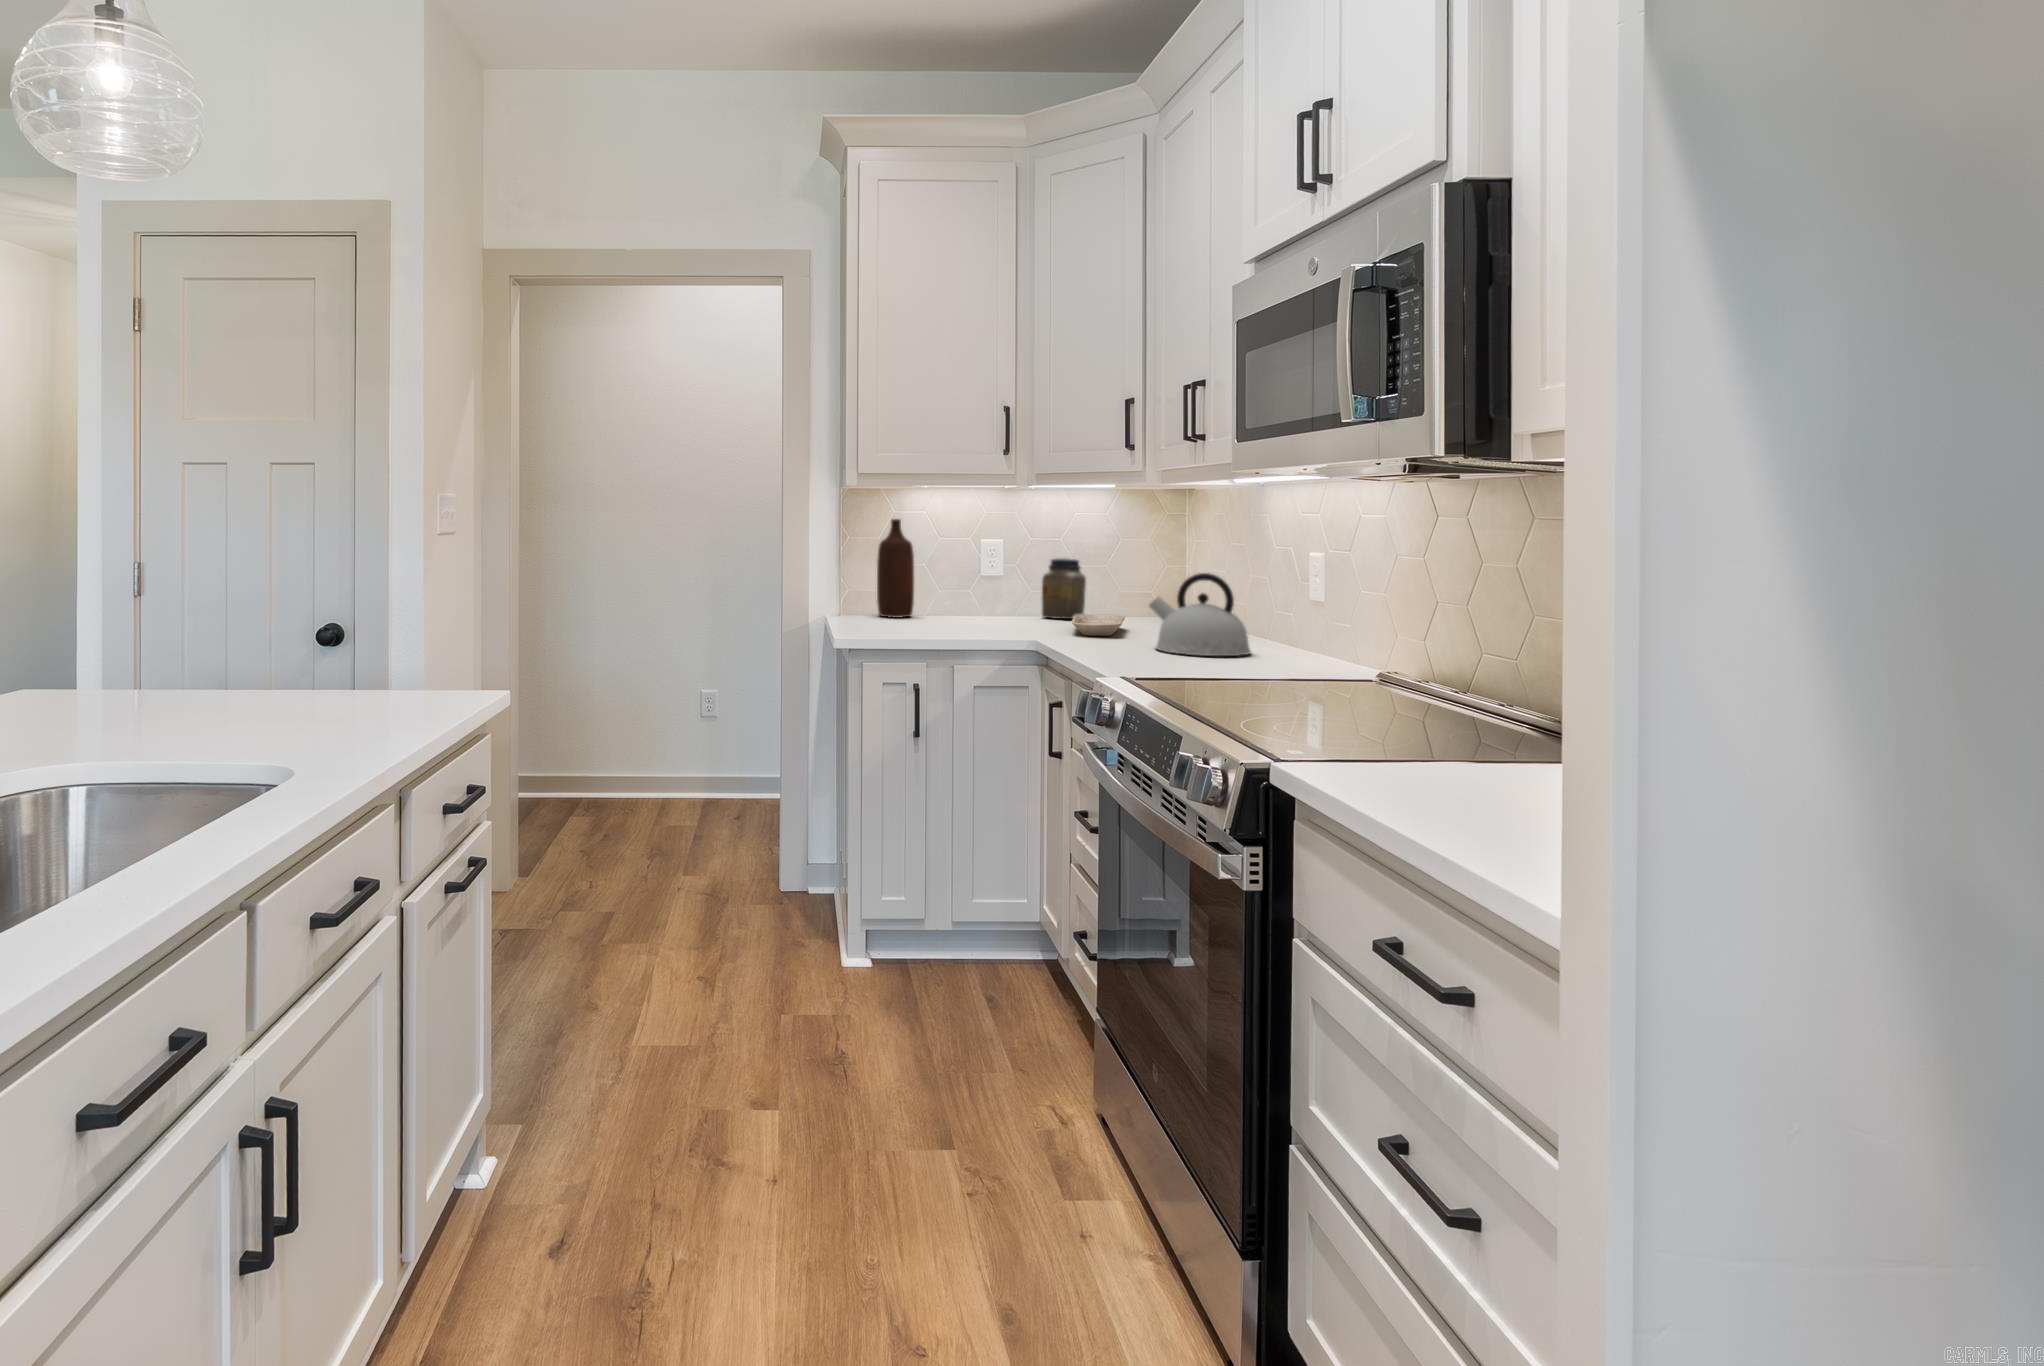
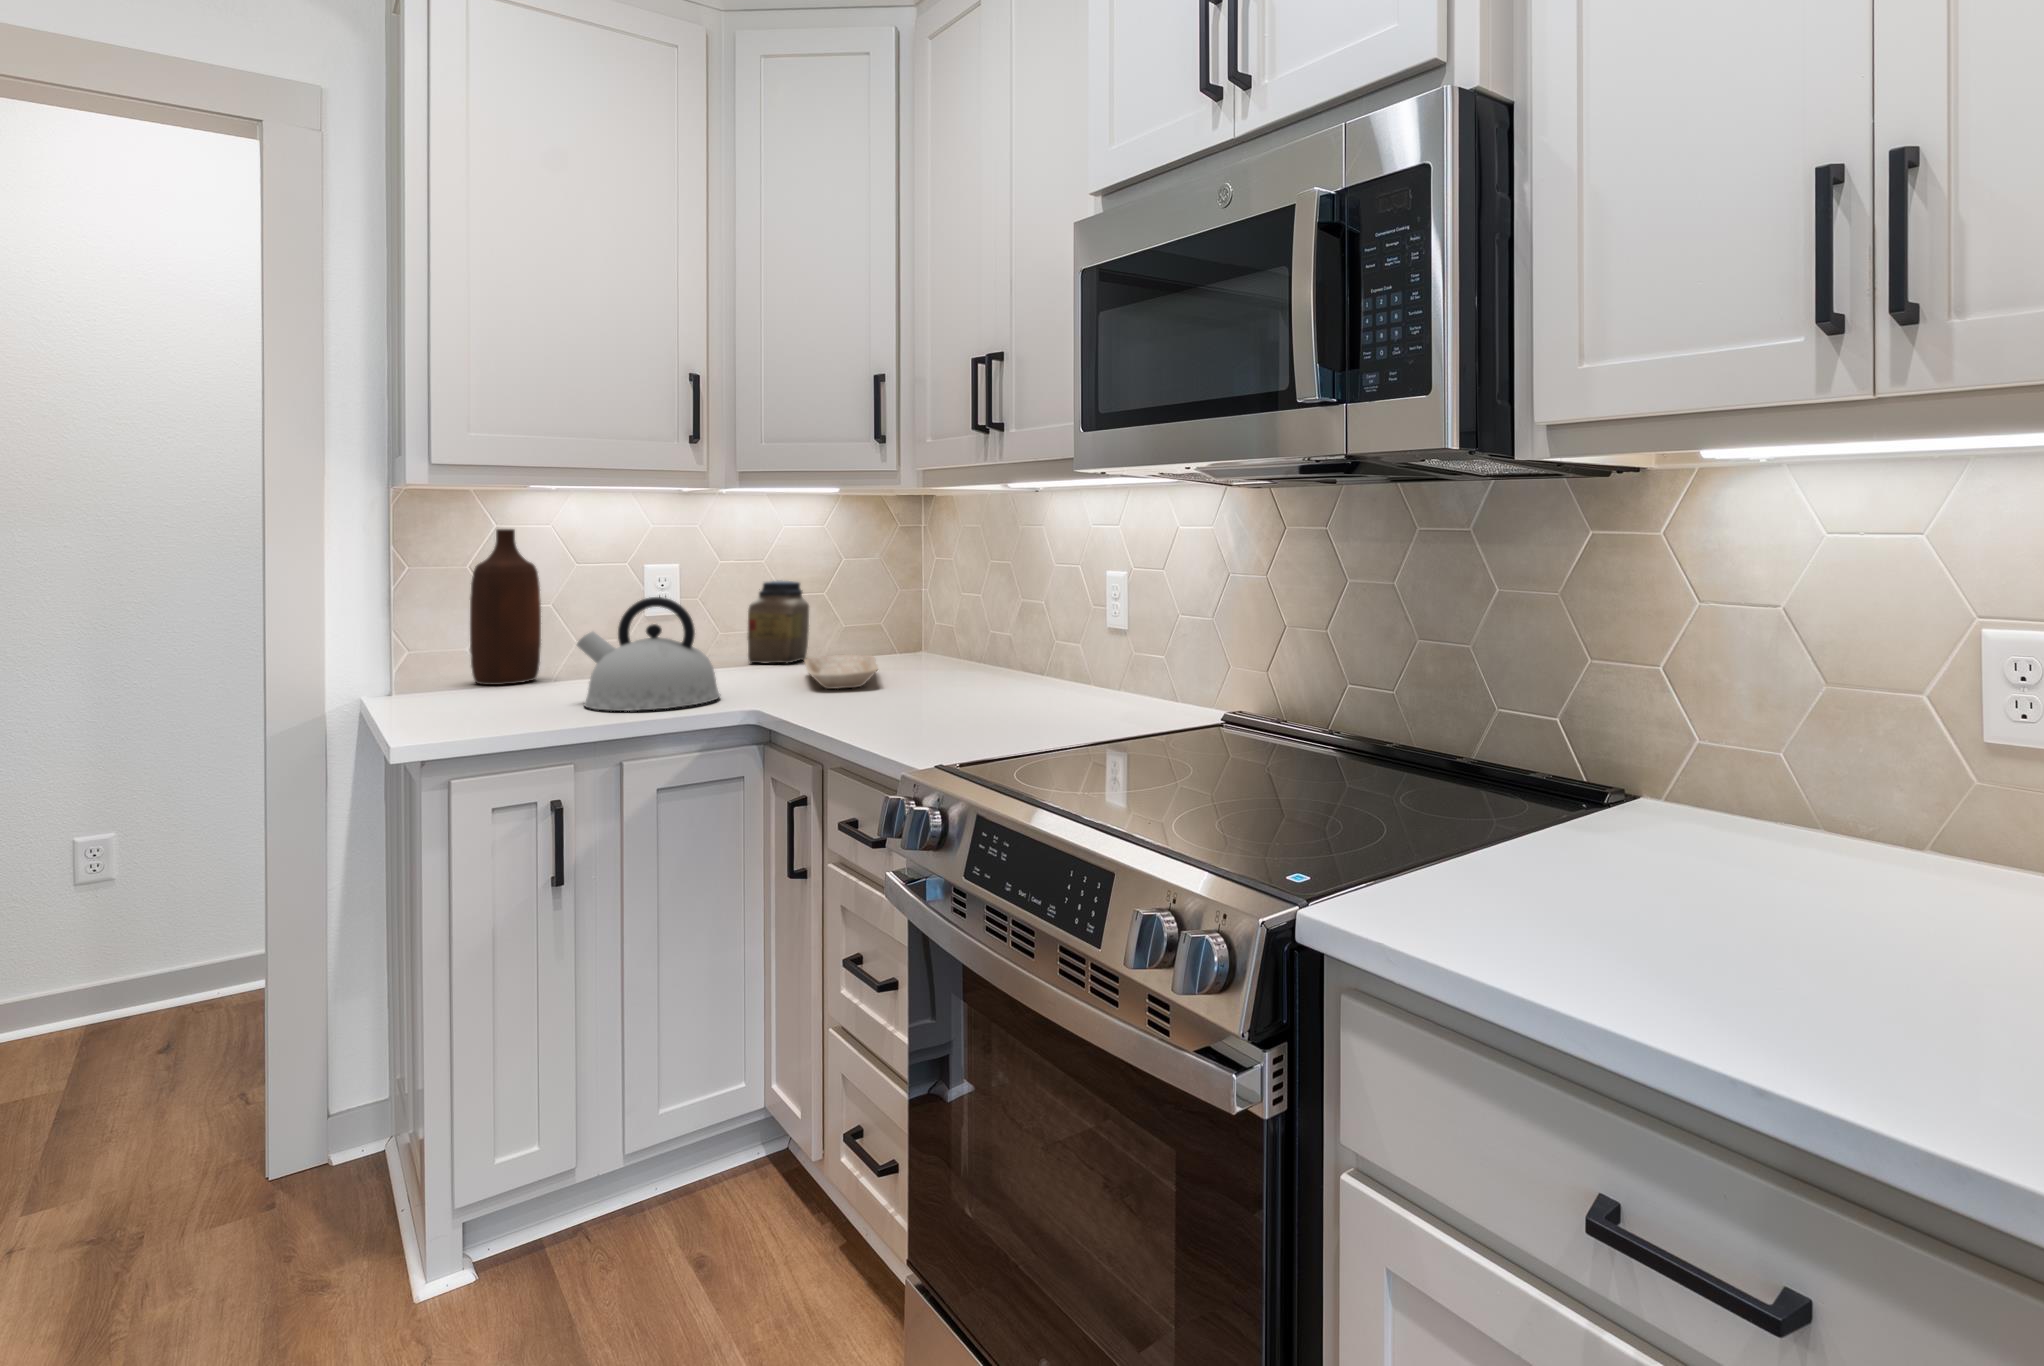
kettle: present [1149,573,1251,656] -> present [577,597,720,711]

